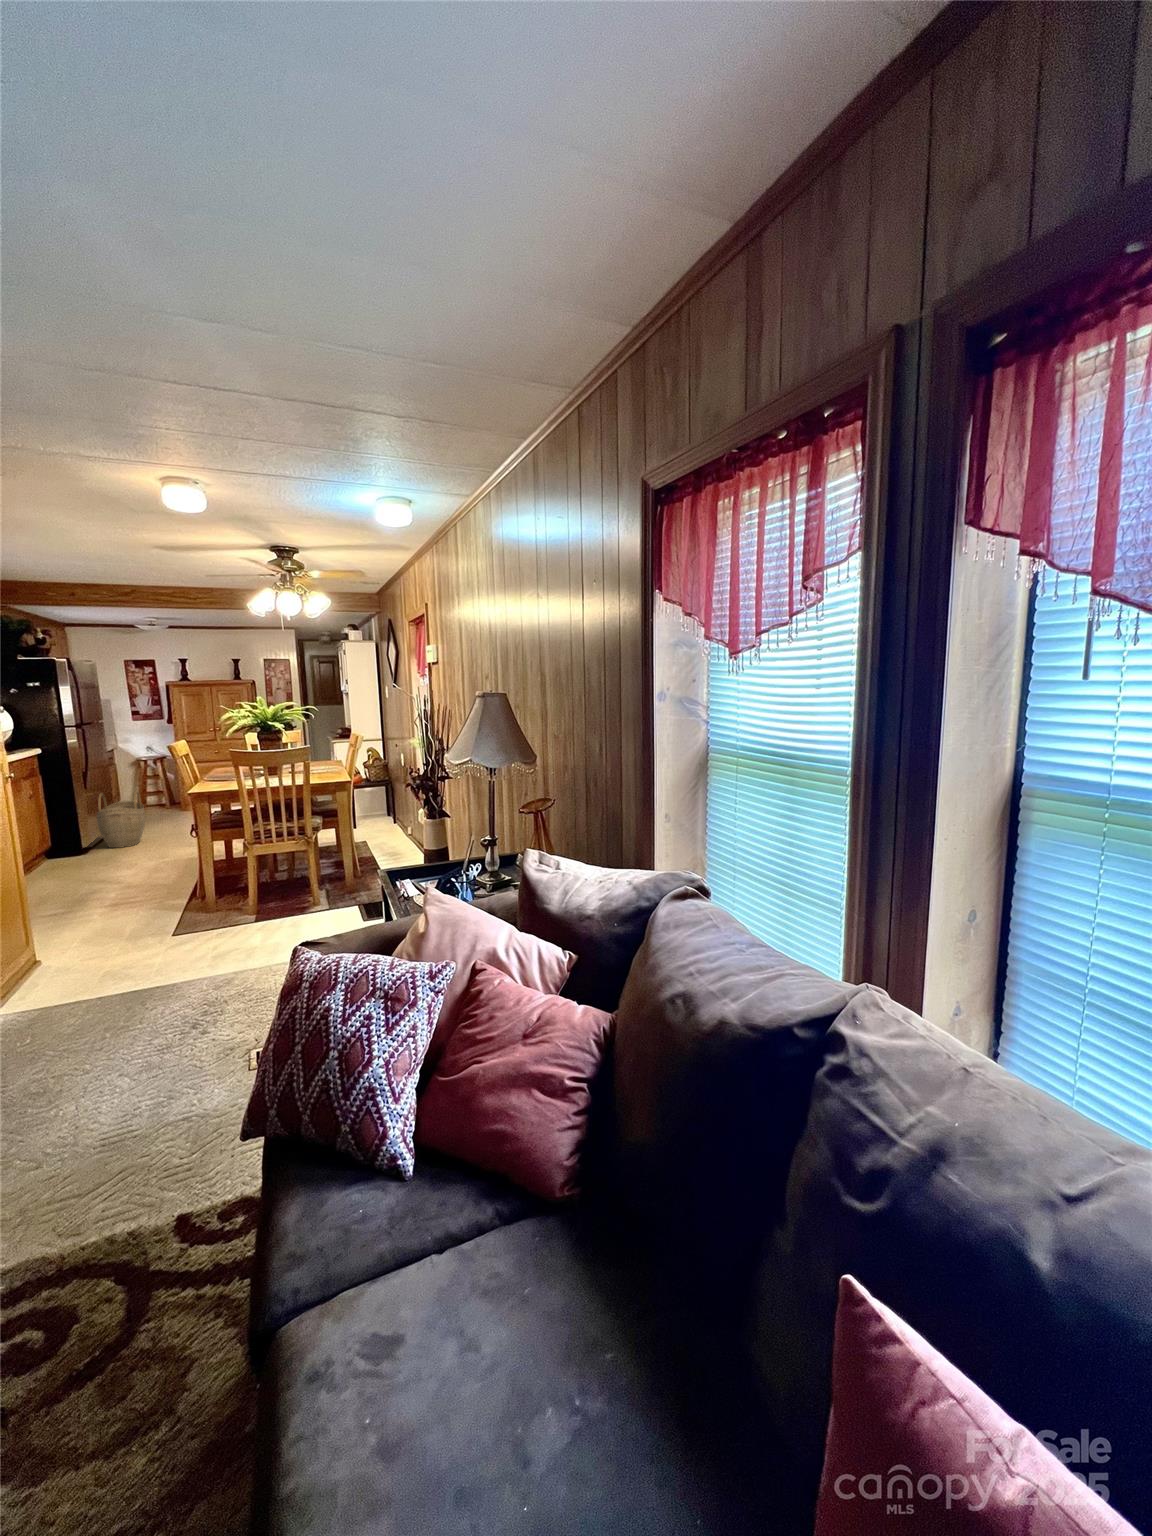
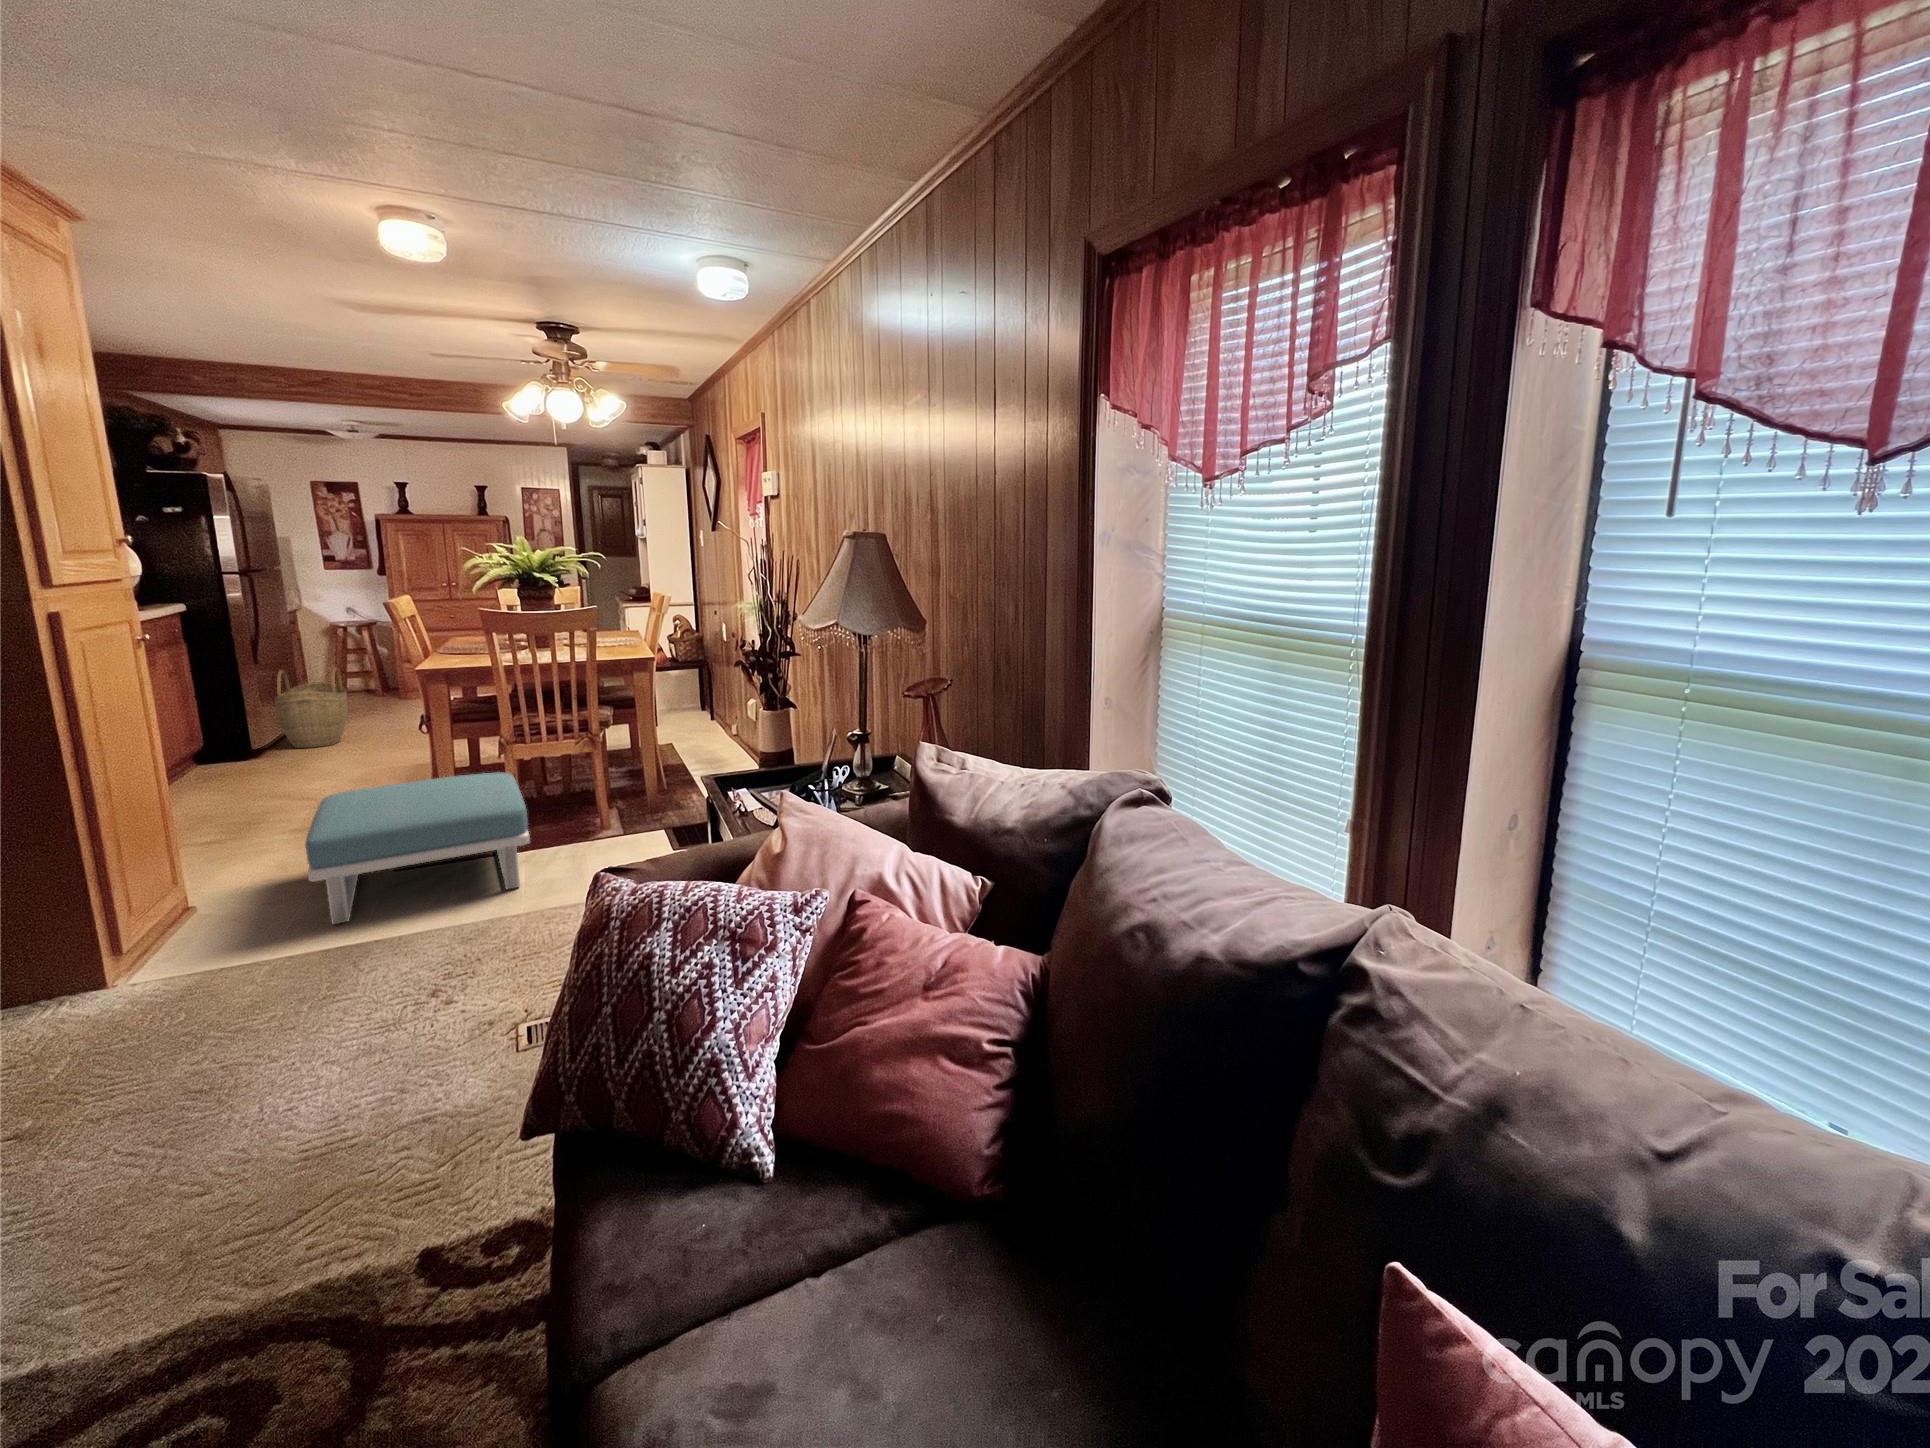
footstool: none [112,867,262,976] -> present [305,772,530,924]

